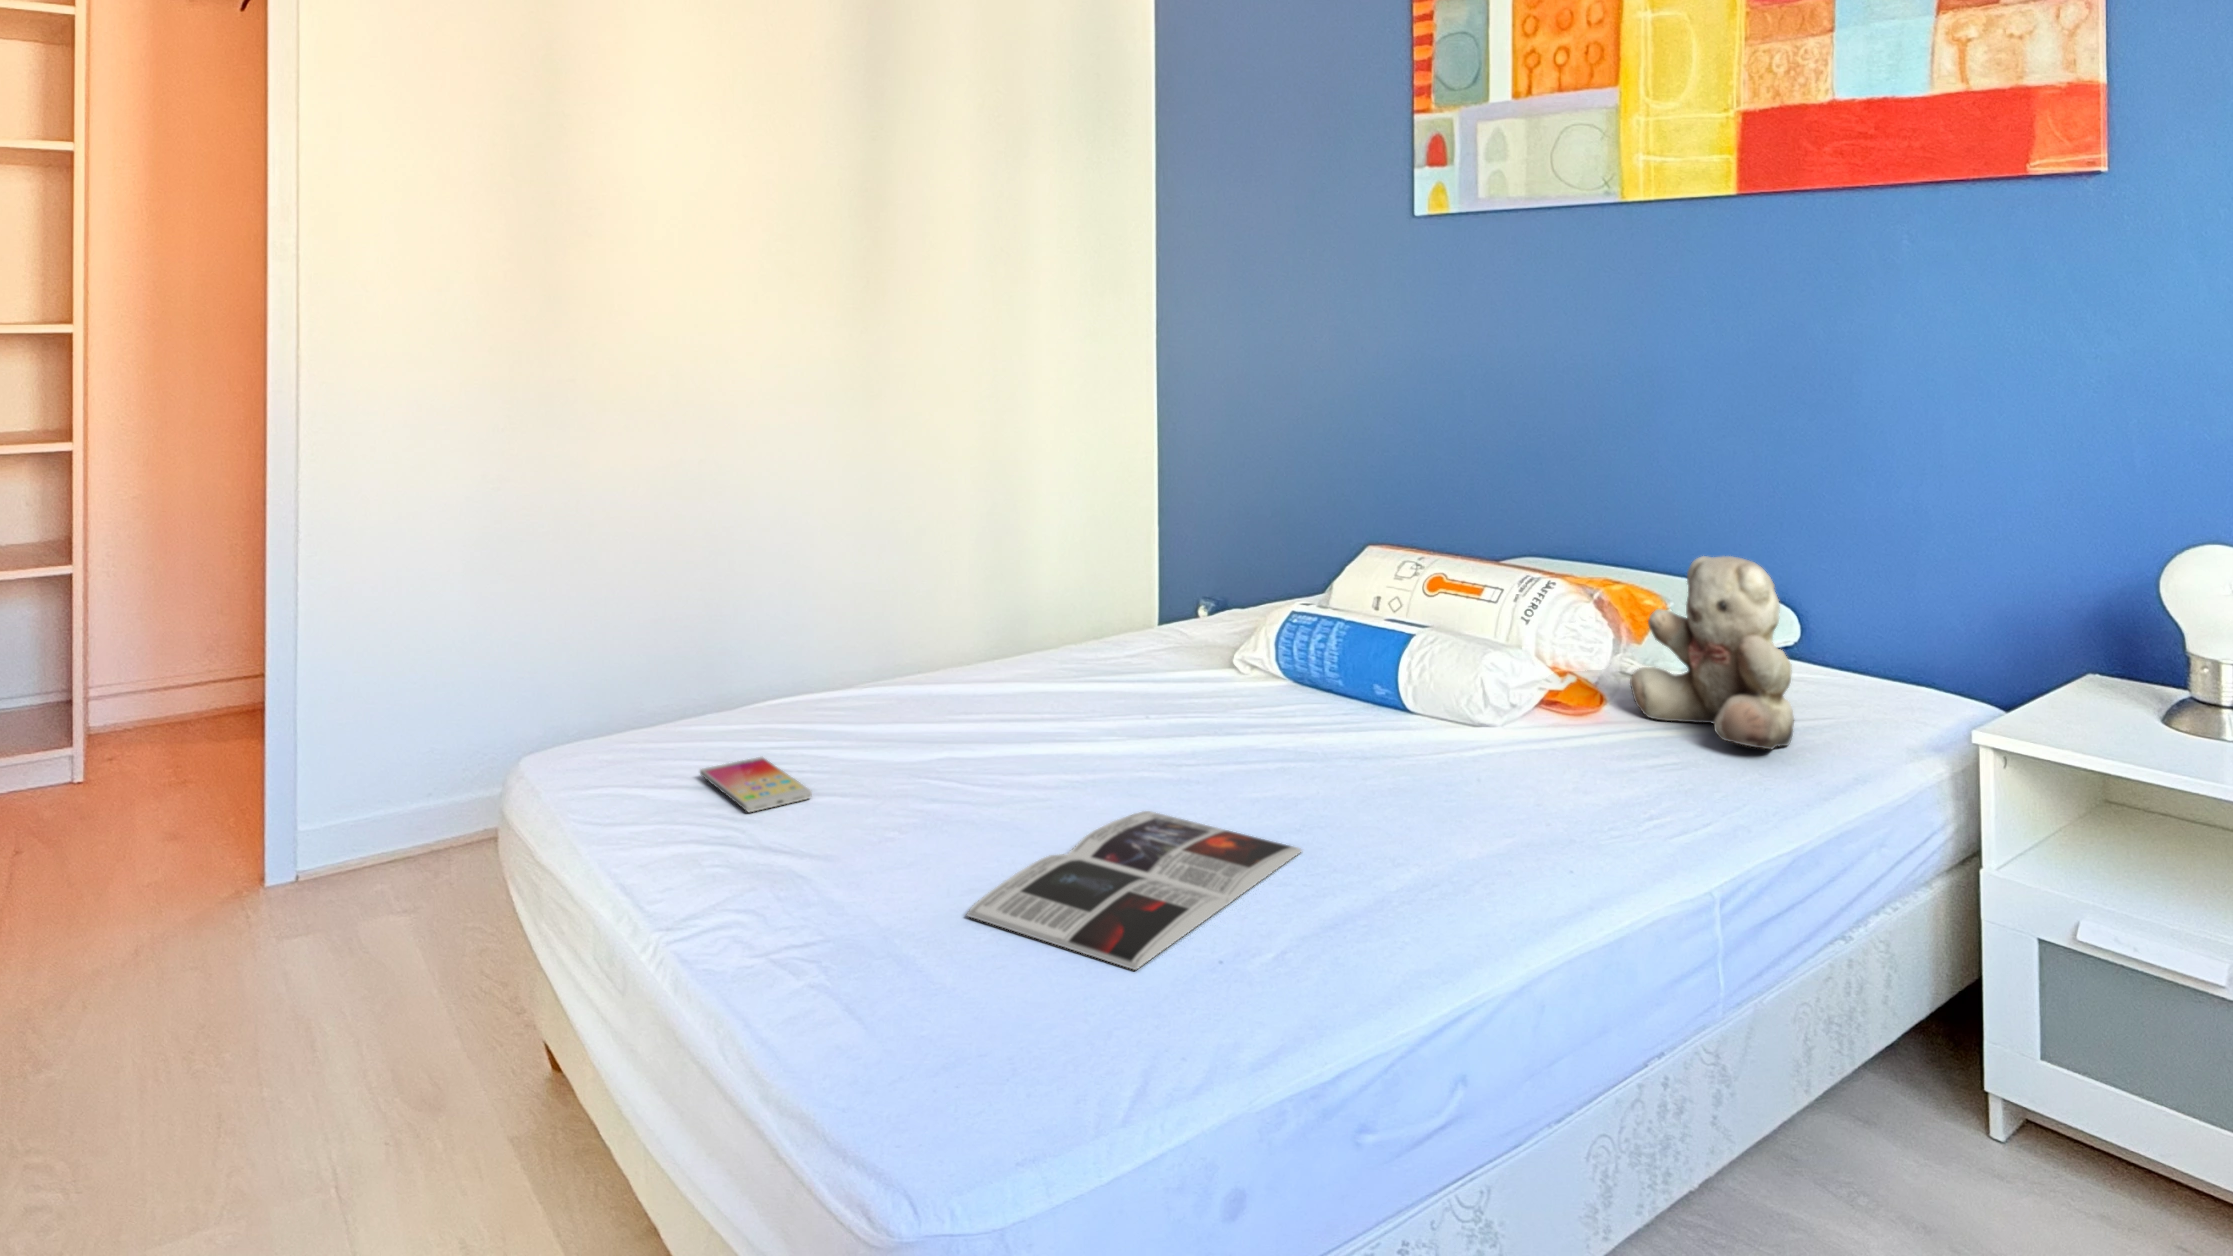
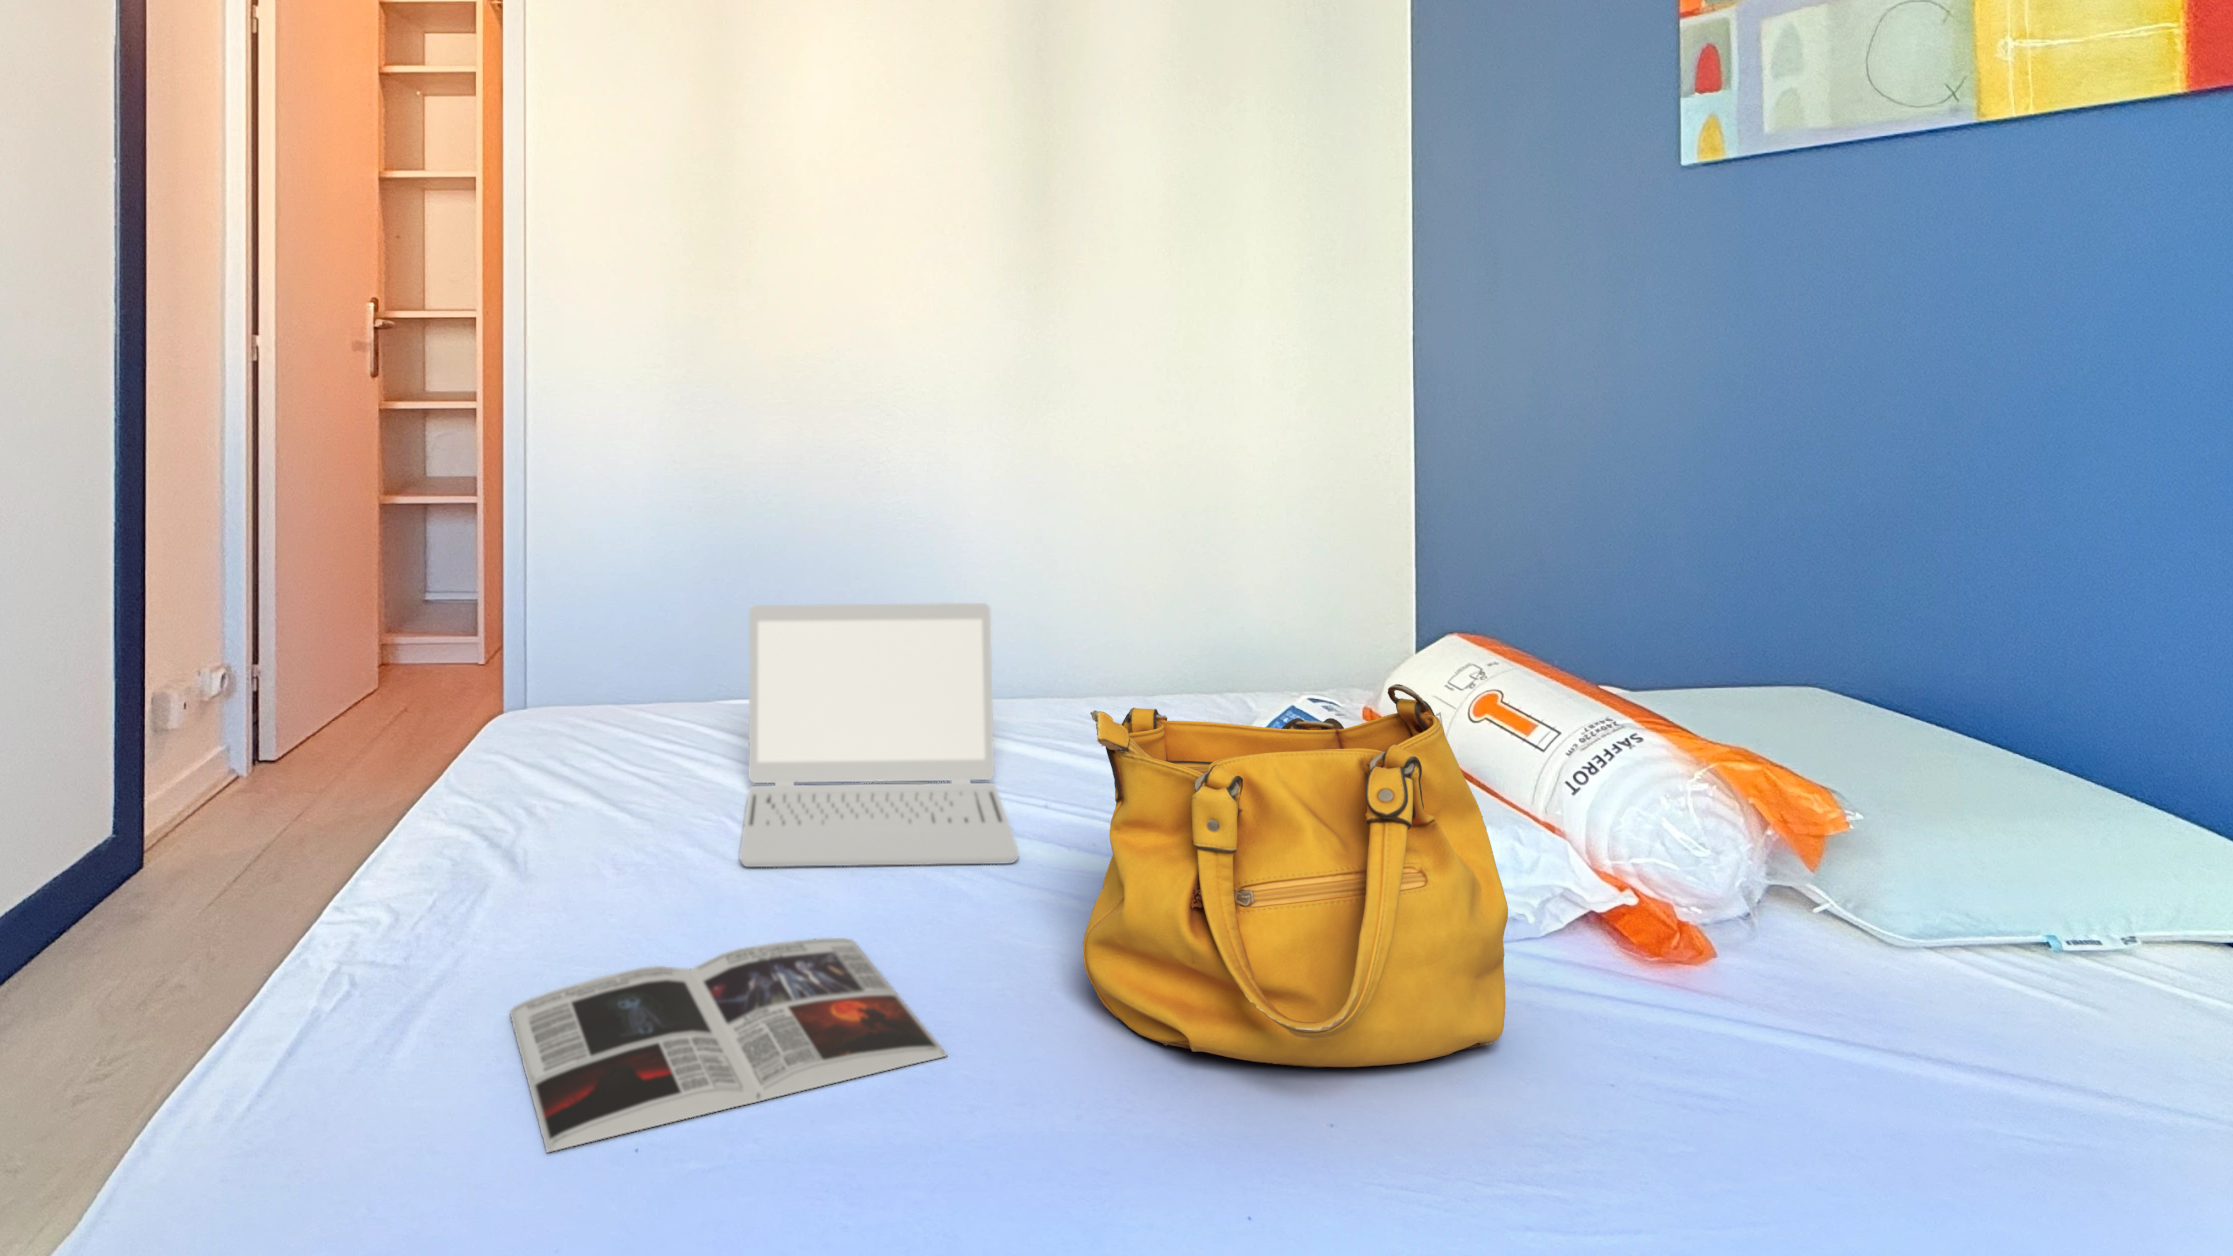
handbag: none [1308,555,1571,811] -> present [1083,684,1508,1067]
laptop: none [904,556,1187,792] -> present [739,603,1019,867]
teddy bear: present [1630,556,1794,749] -> none [1764,741,2072,1136]
smartphone: present [700,757,812,812] -> none [523,770,609,829]

